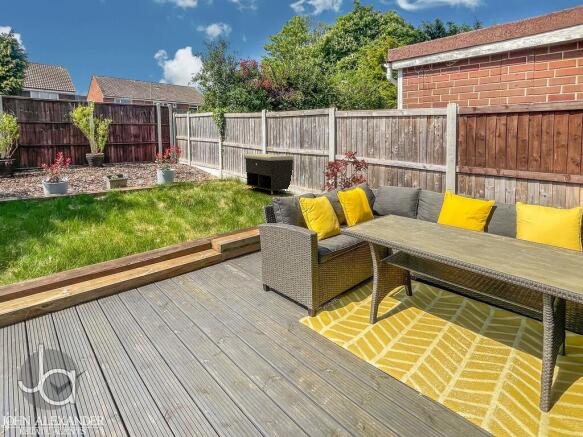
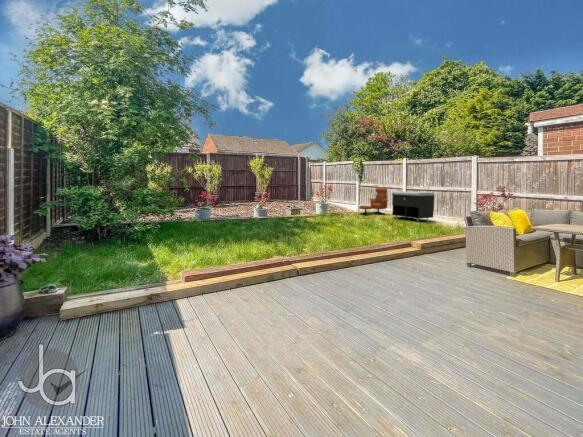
lounge chair: none [209,148,249,185] -> present [359,188,389,215]

